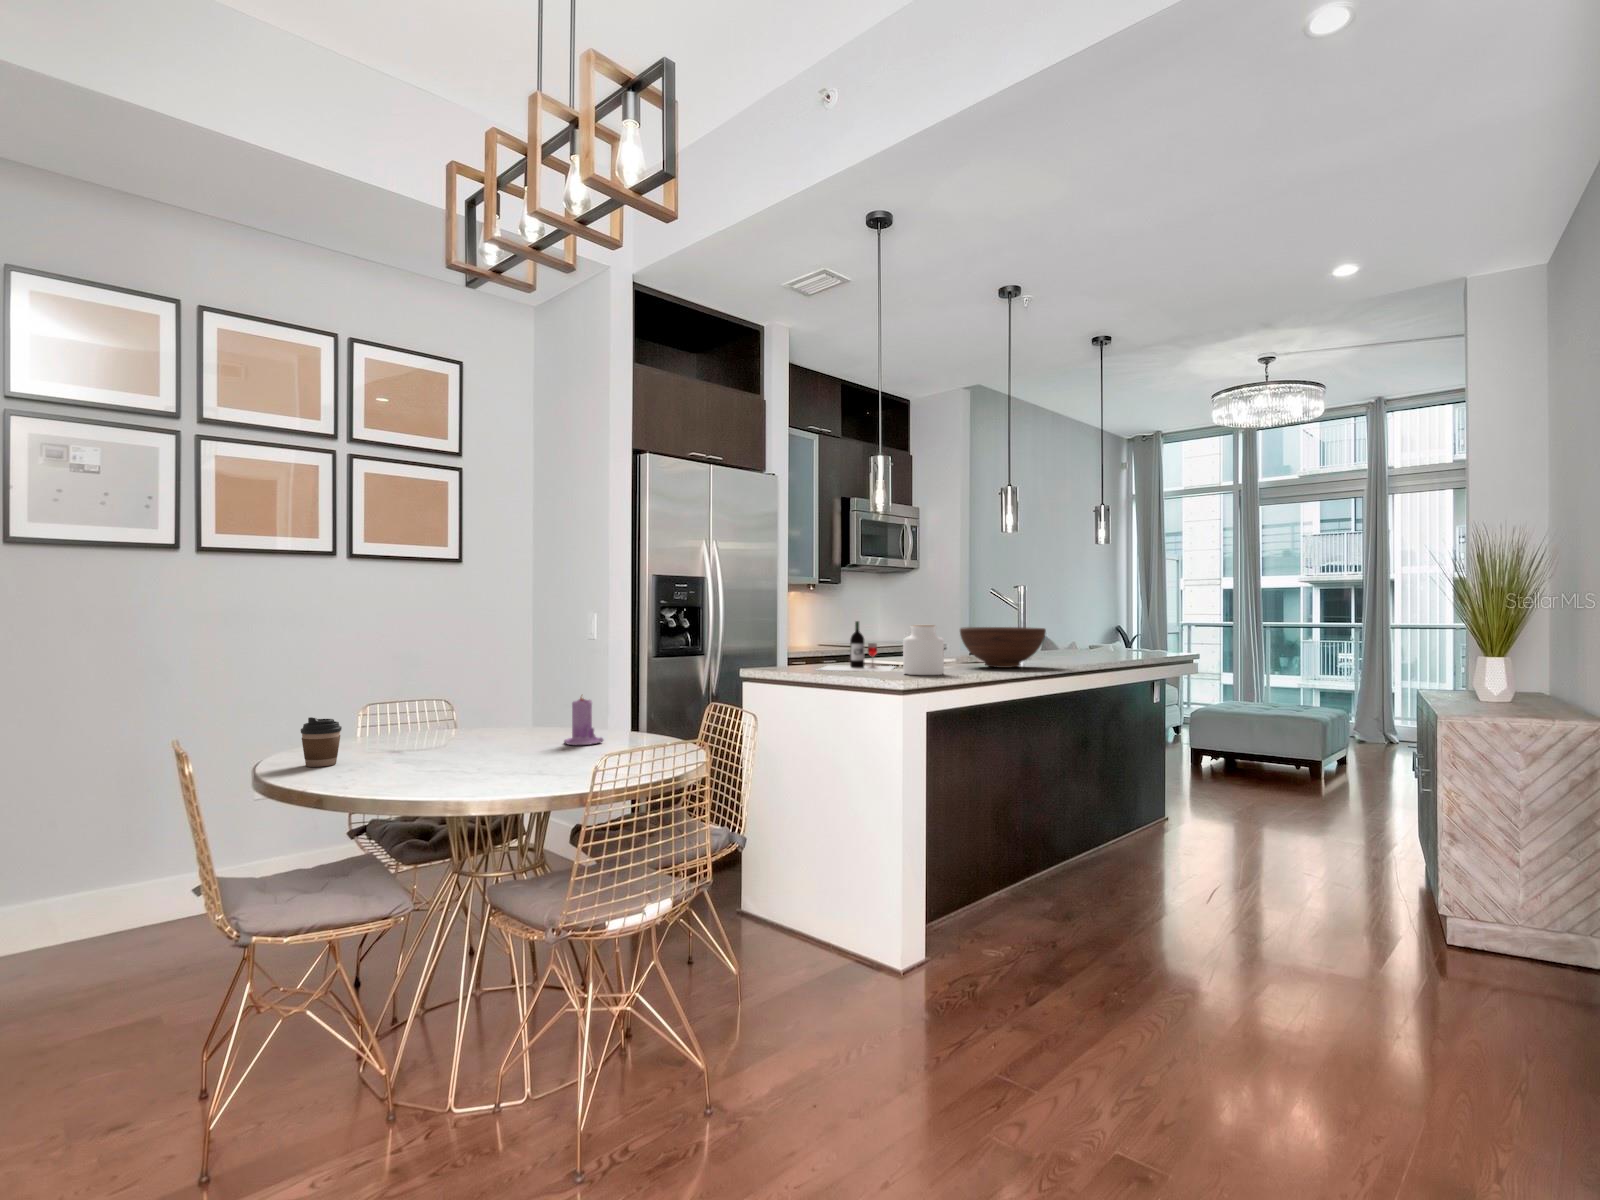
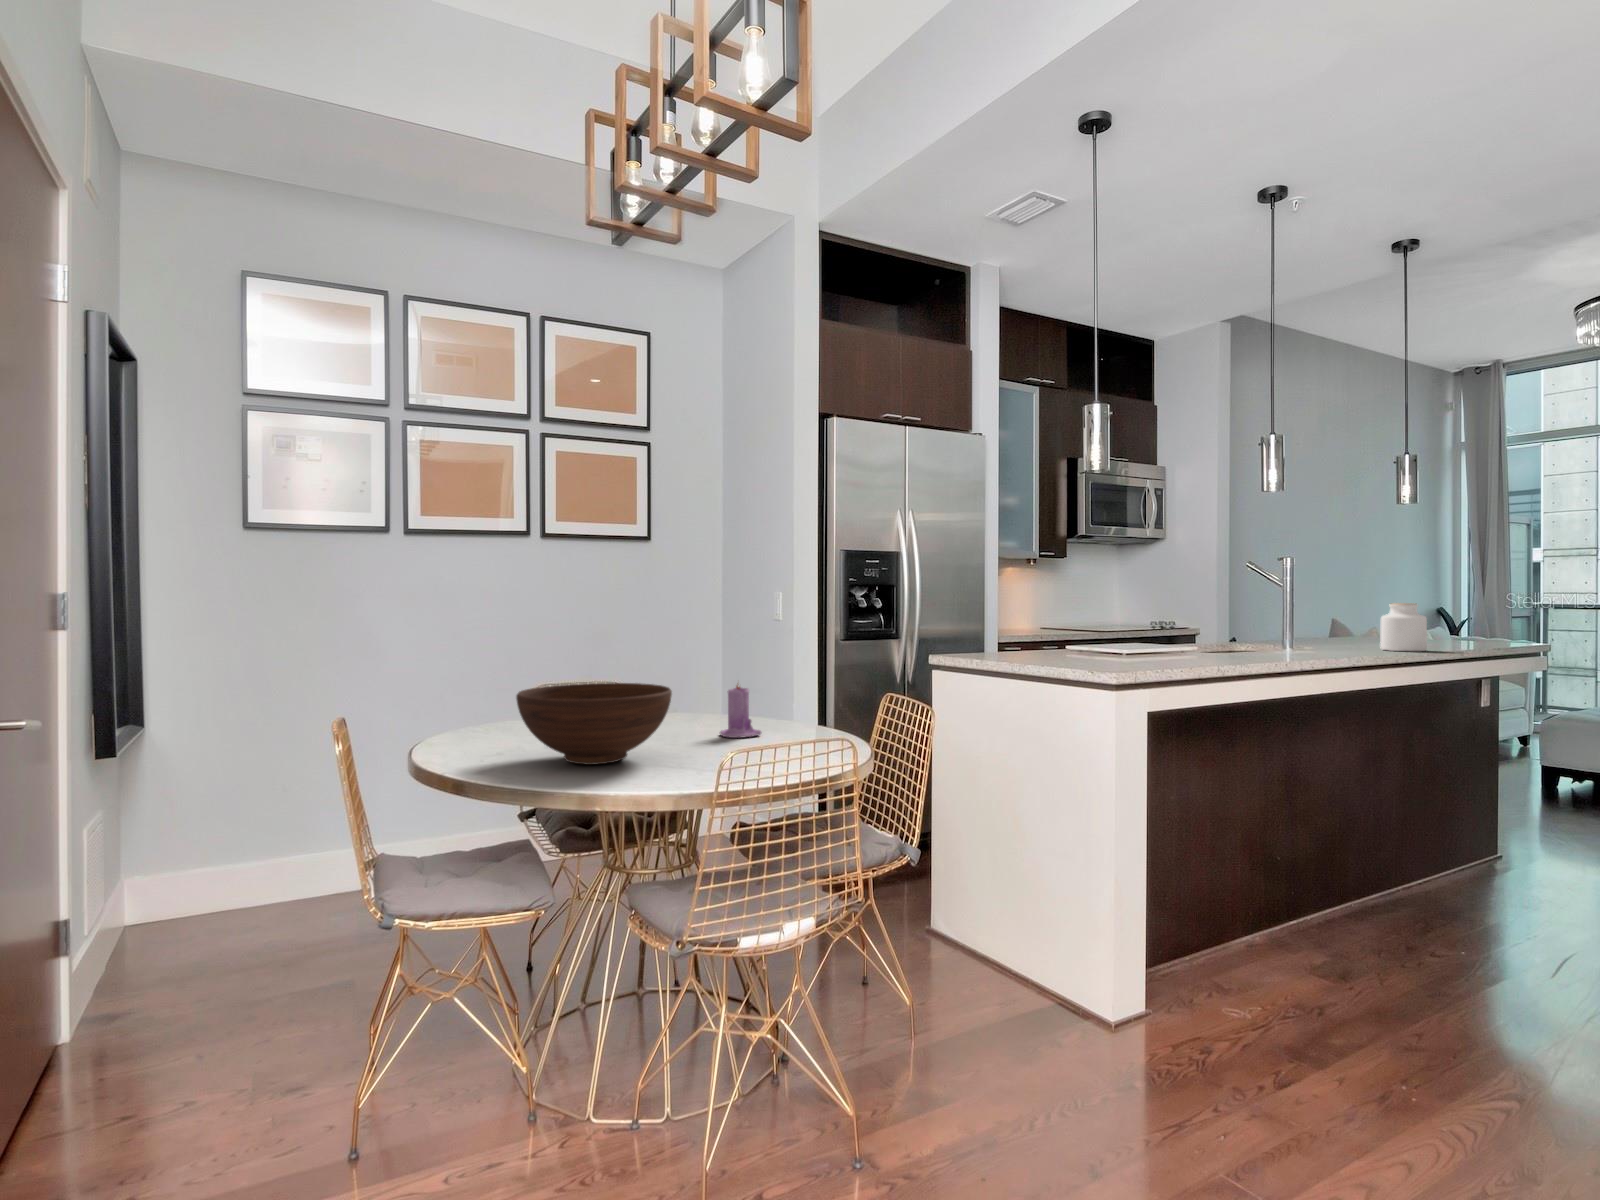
wine bottle: present [819,621,895,671] -> none [1016,602,1119,662]
jar: present [903,625,944,675] -> present [1380,603,1427,651]
fruit bowl: present [960,627,1046,668] -> present [516,683,672,765]
coffee cup: present [301,717,342,767] -> none [453,700,492,751]

